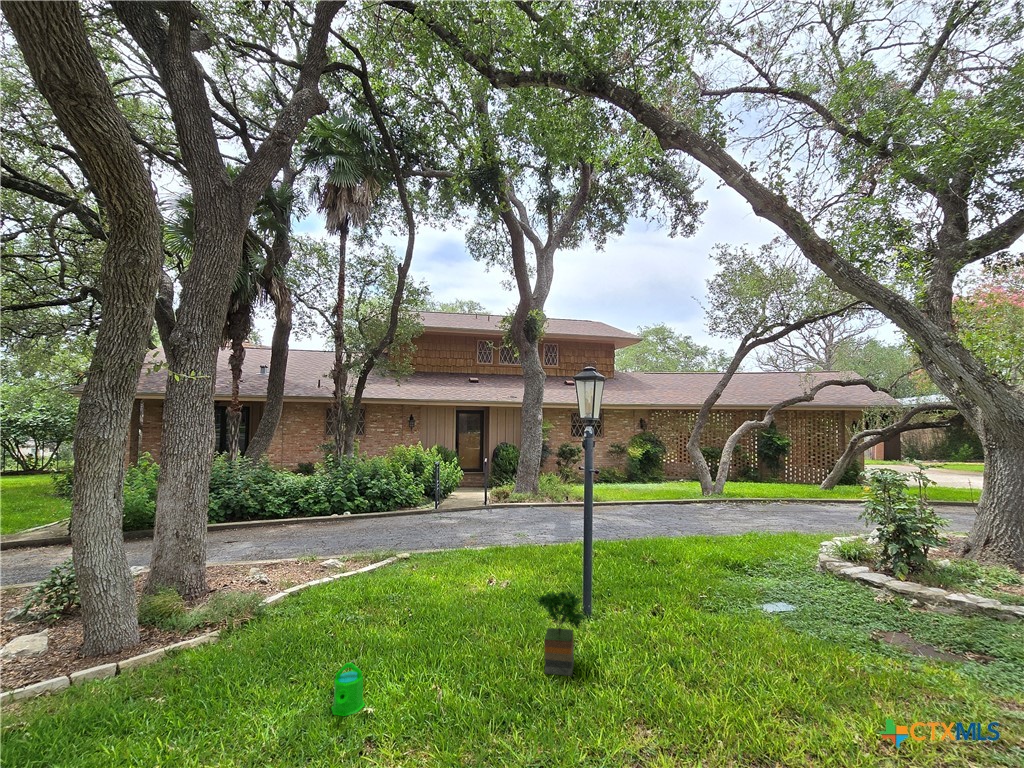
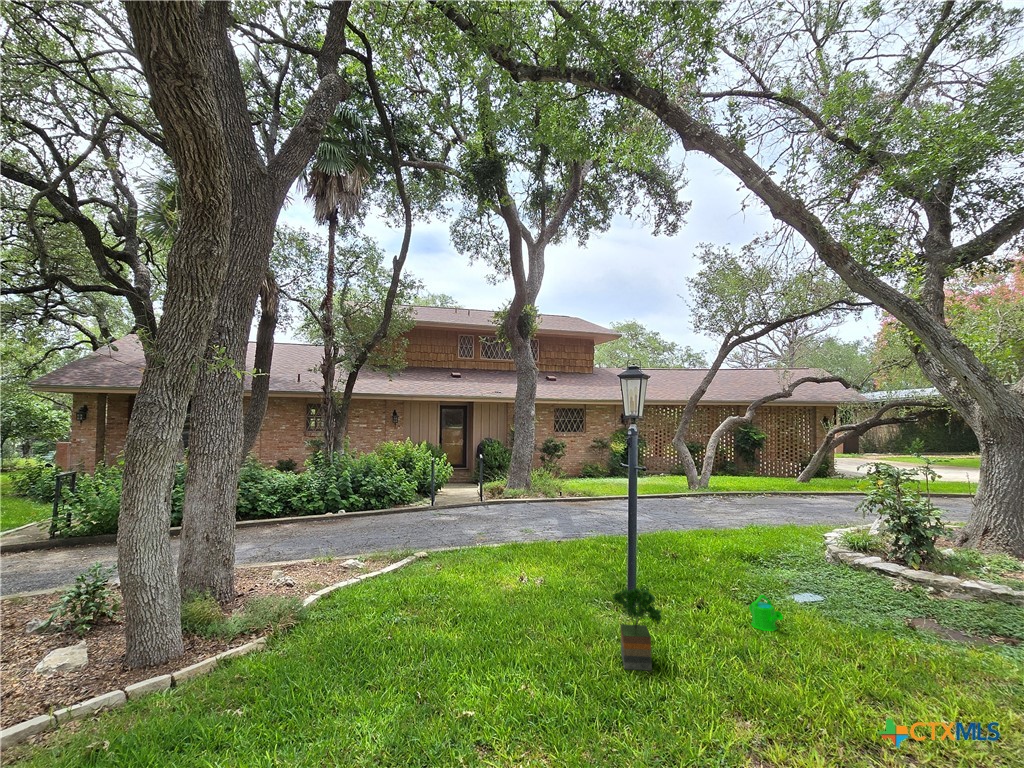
watering can: present [331,662,365,716] -> present [749,595,783,631]

